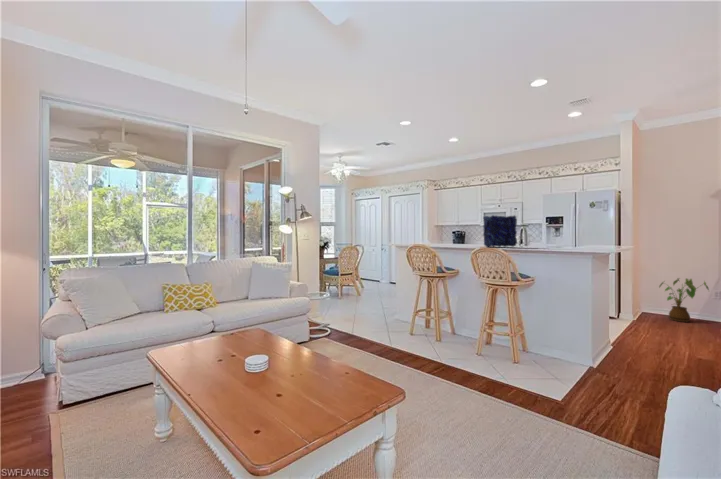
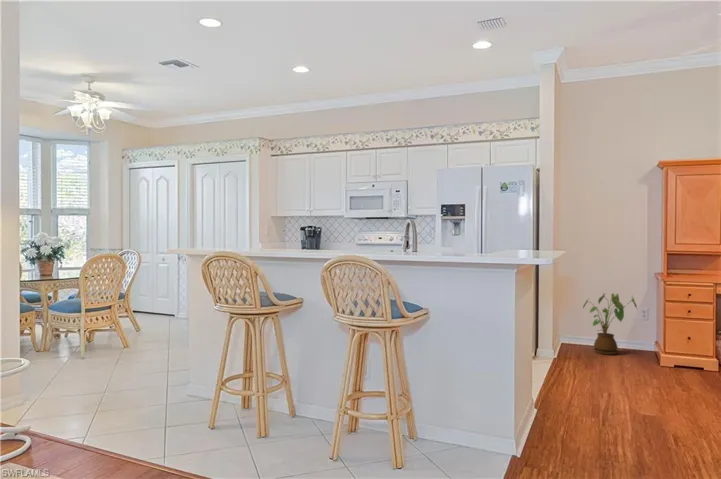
vase: present [483,215,517,247] -> none [343,197,399,256]

